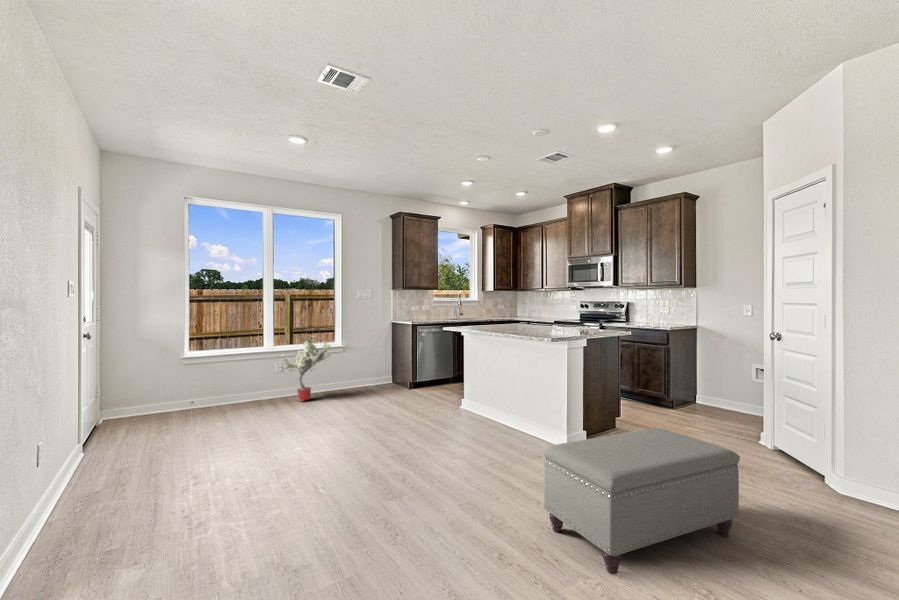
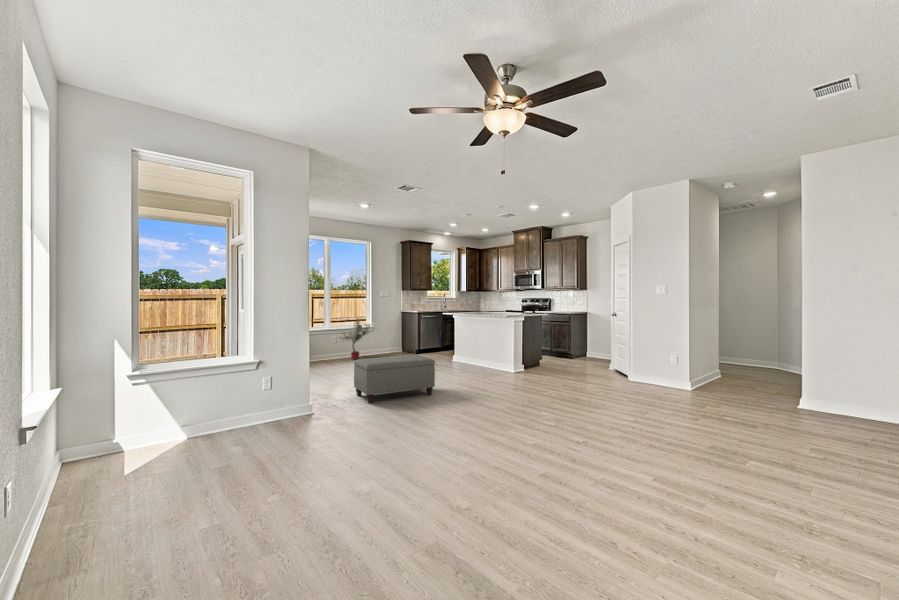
ottoman: present [543,428,740,574] -> present [354,355,435,403]

